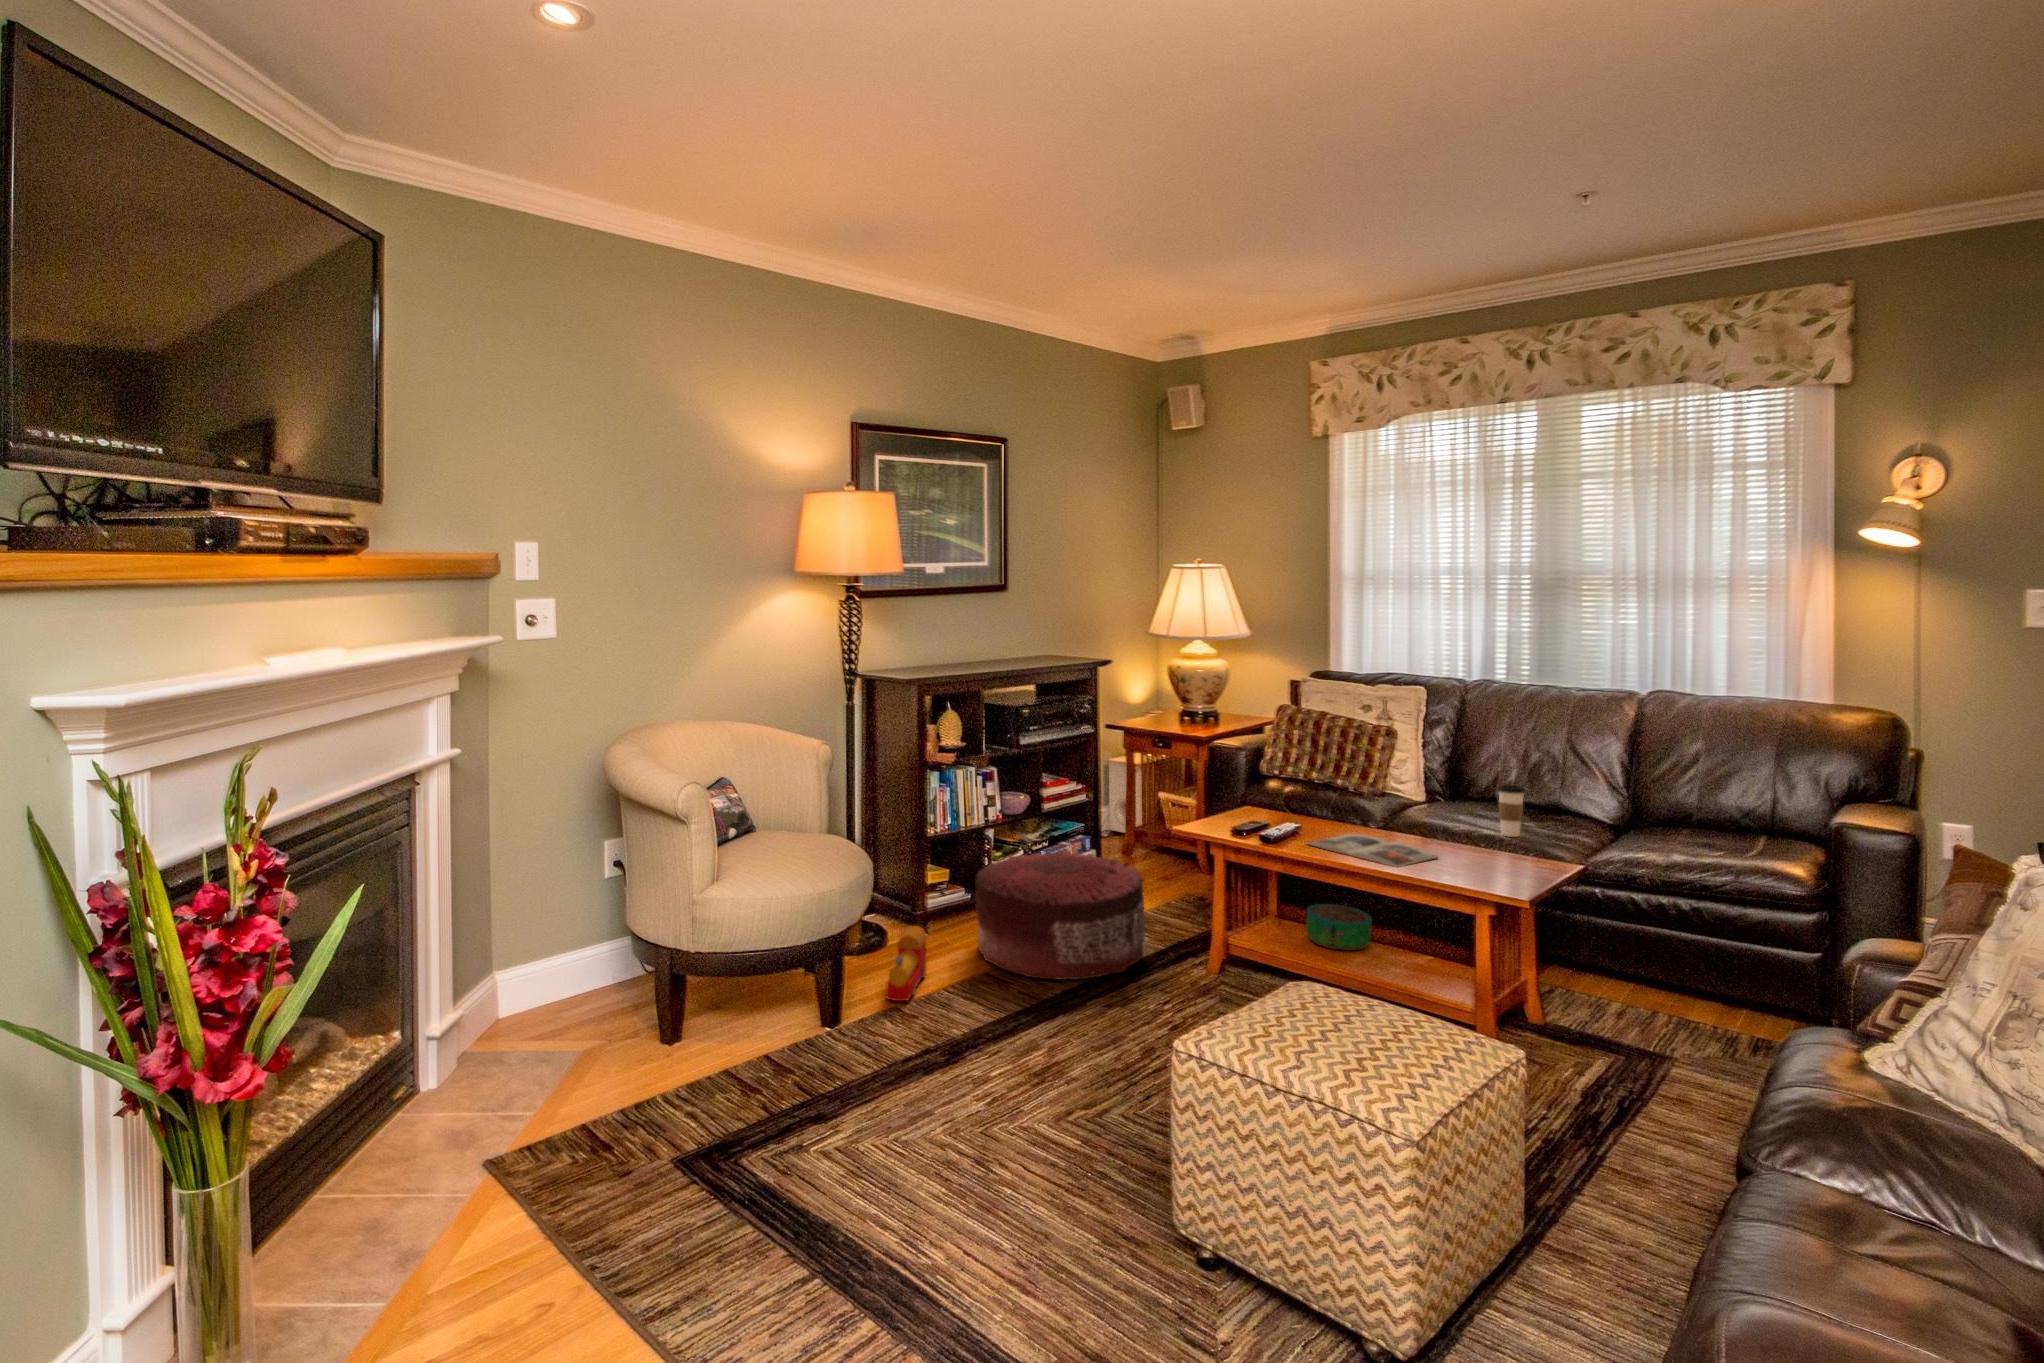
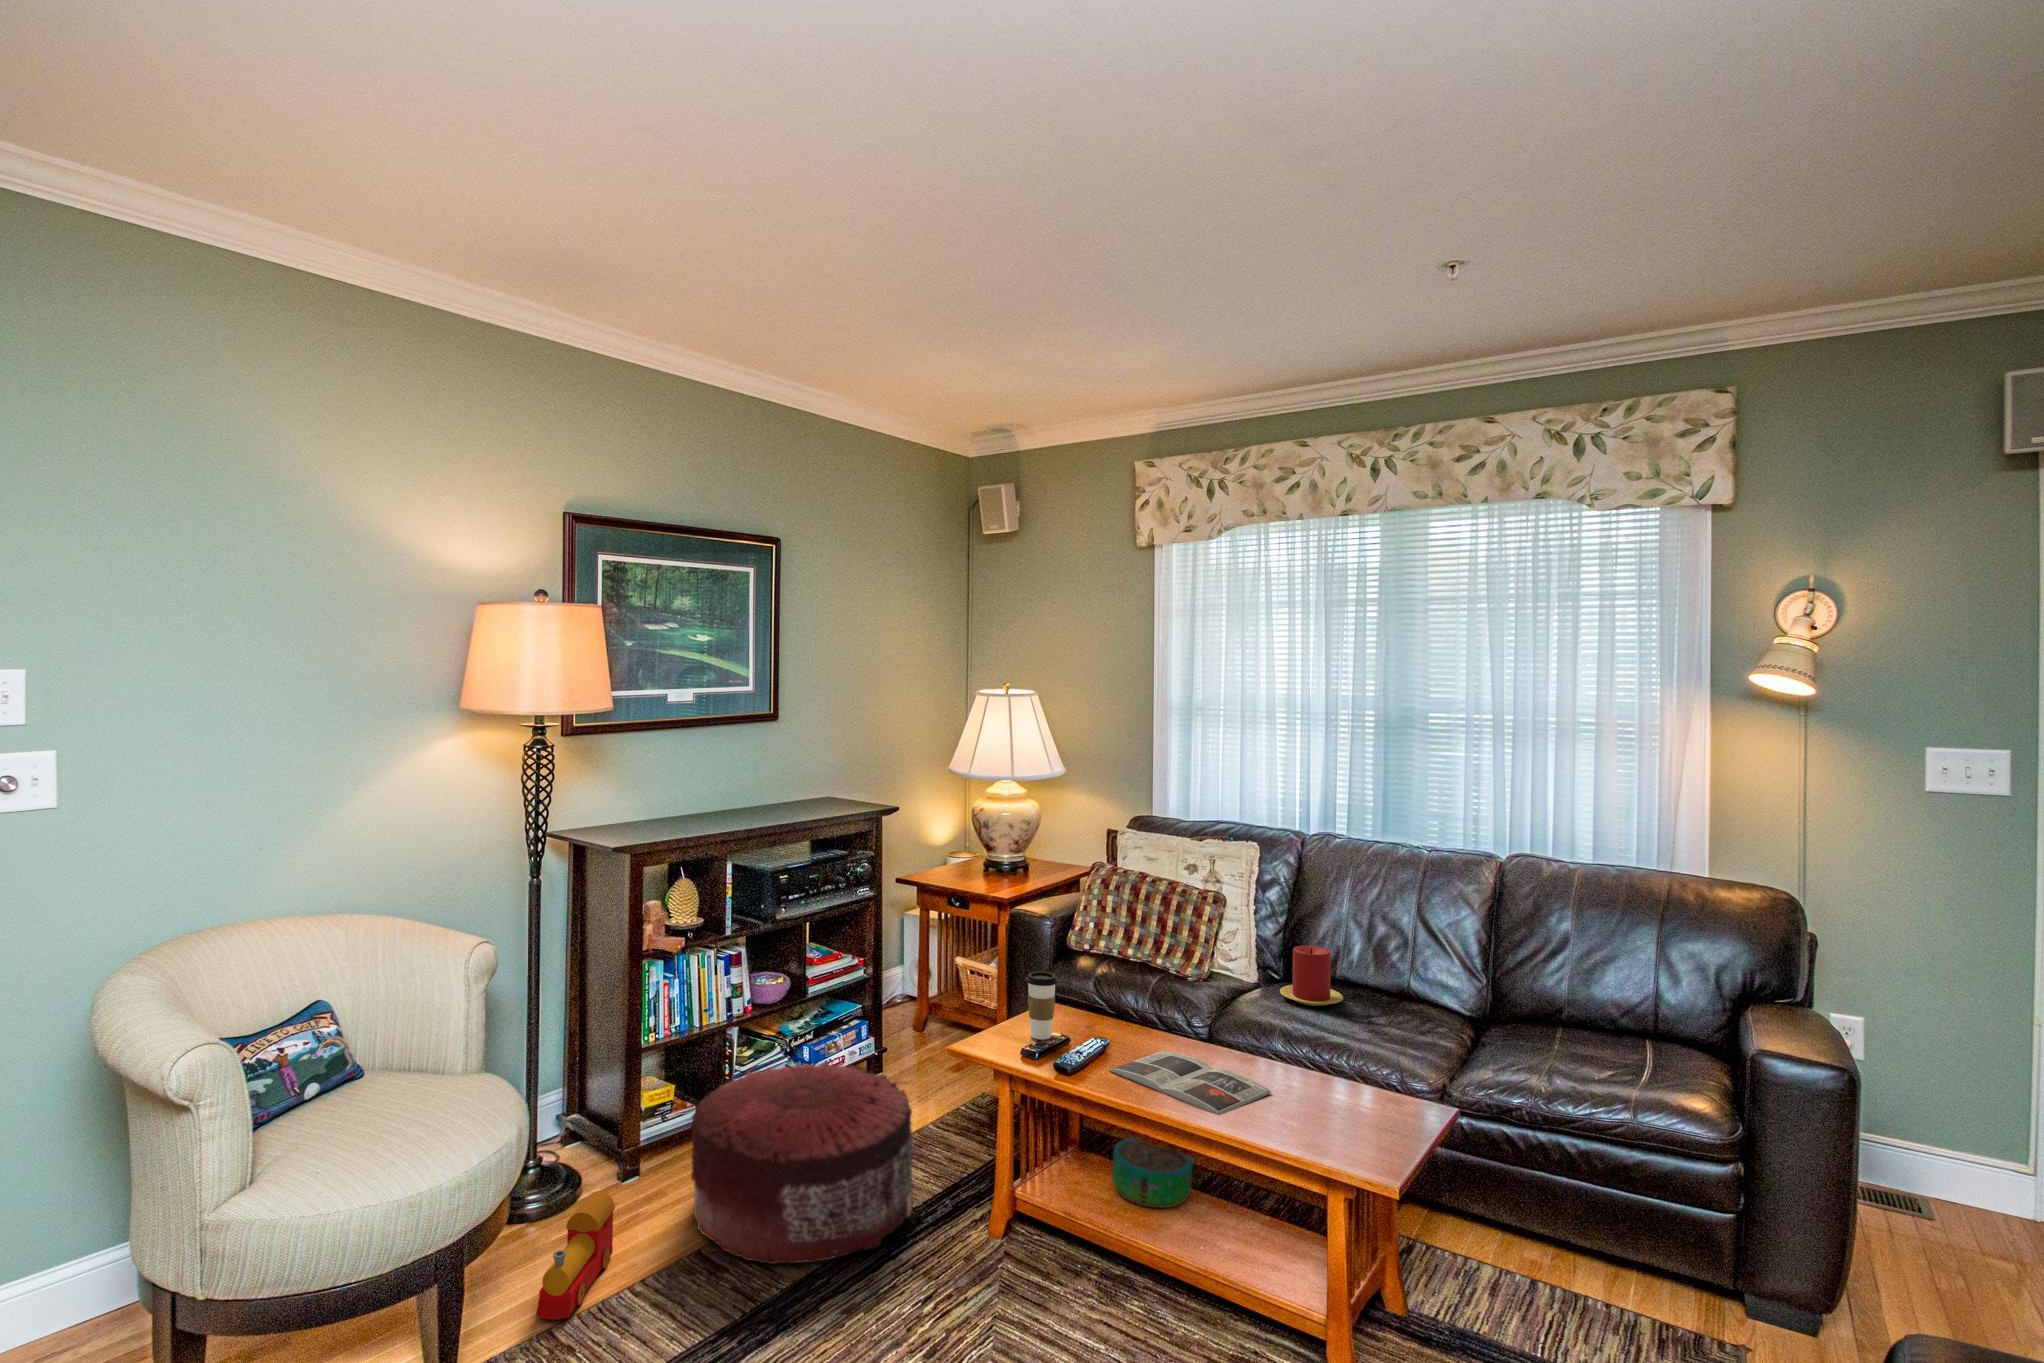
candle: none [1444,767,1499,814] -> present [1280,946,1343,1006]
coffee cup: present [1497,784,1525,837] -> present [1026,972,1057,1040]

